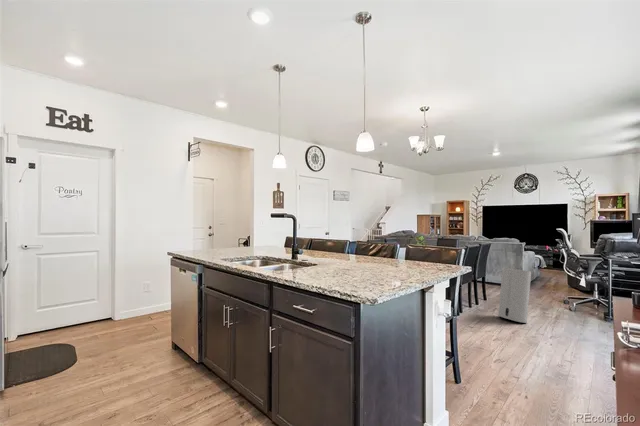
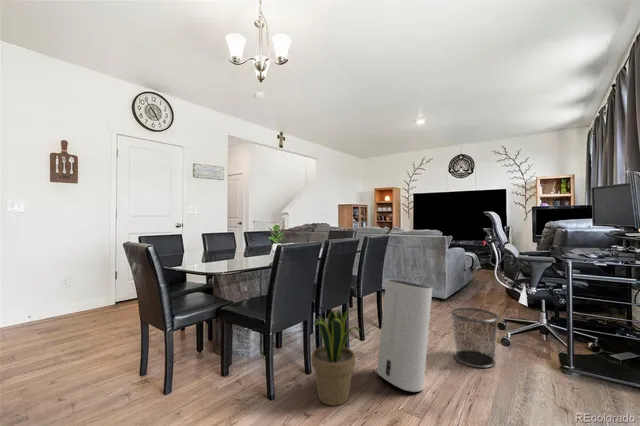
potted plant: none [469,280,497,326] -> present [312,310,360,405]
waste bin: none [538,286,568,317] -> present [451,308,498,368]

